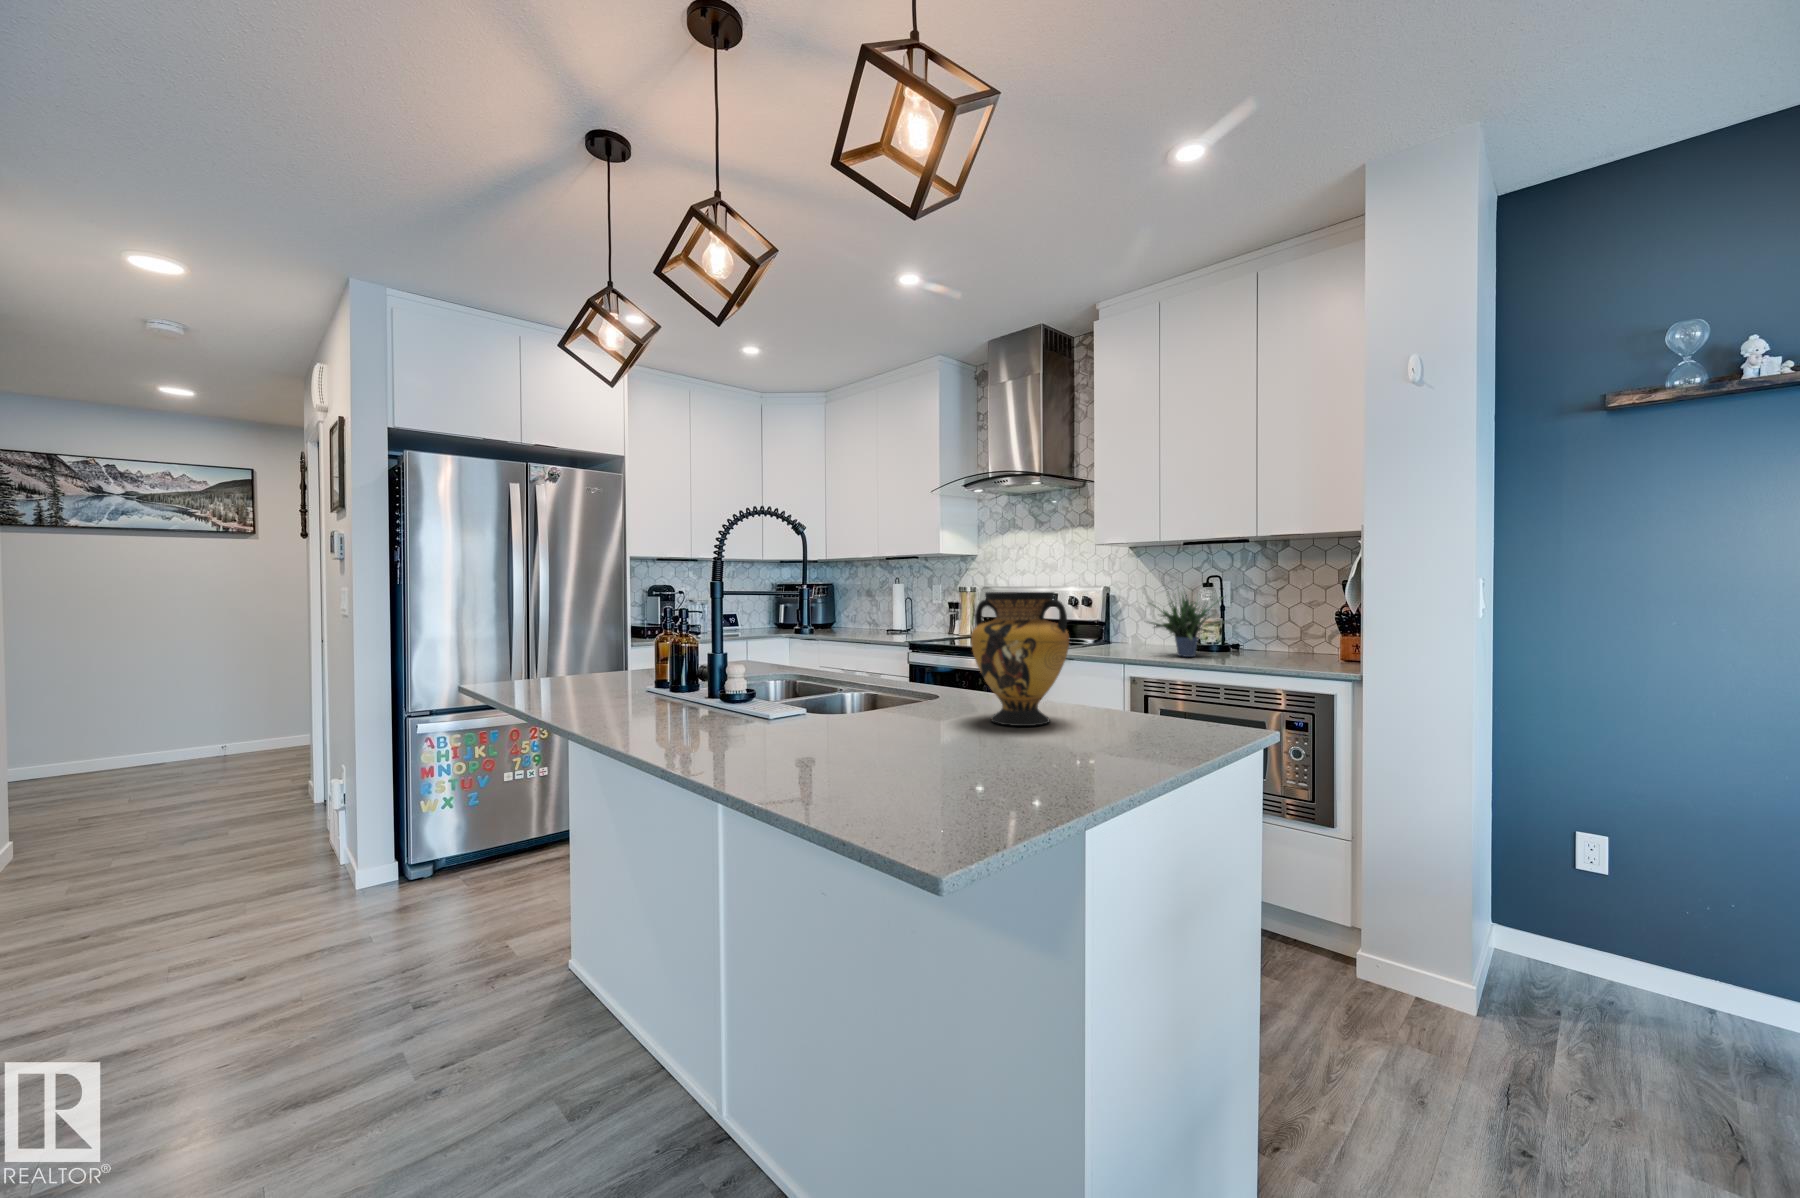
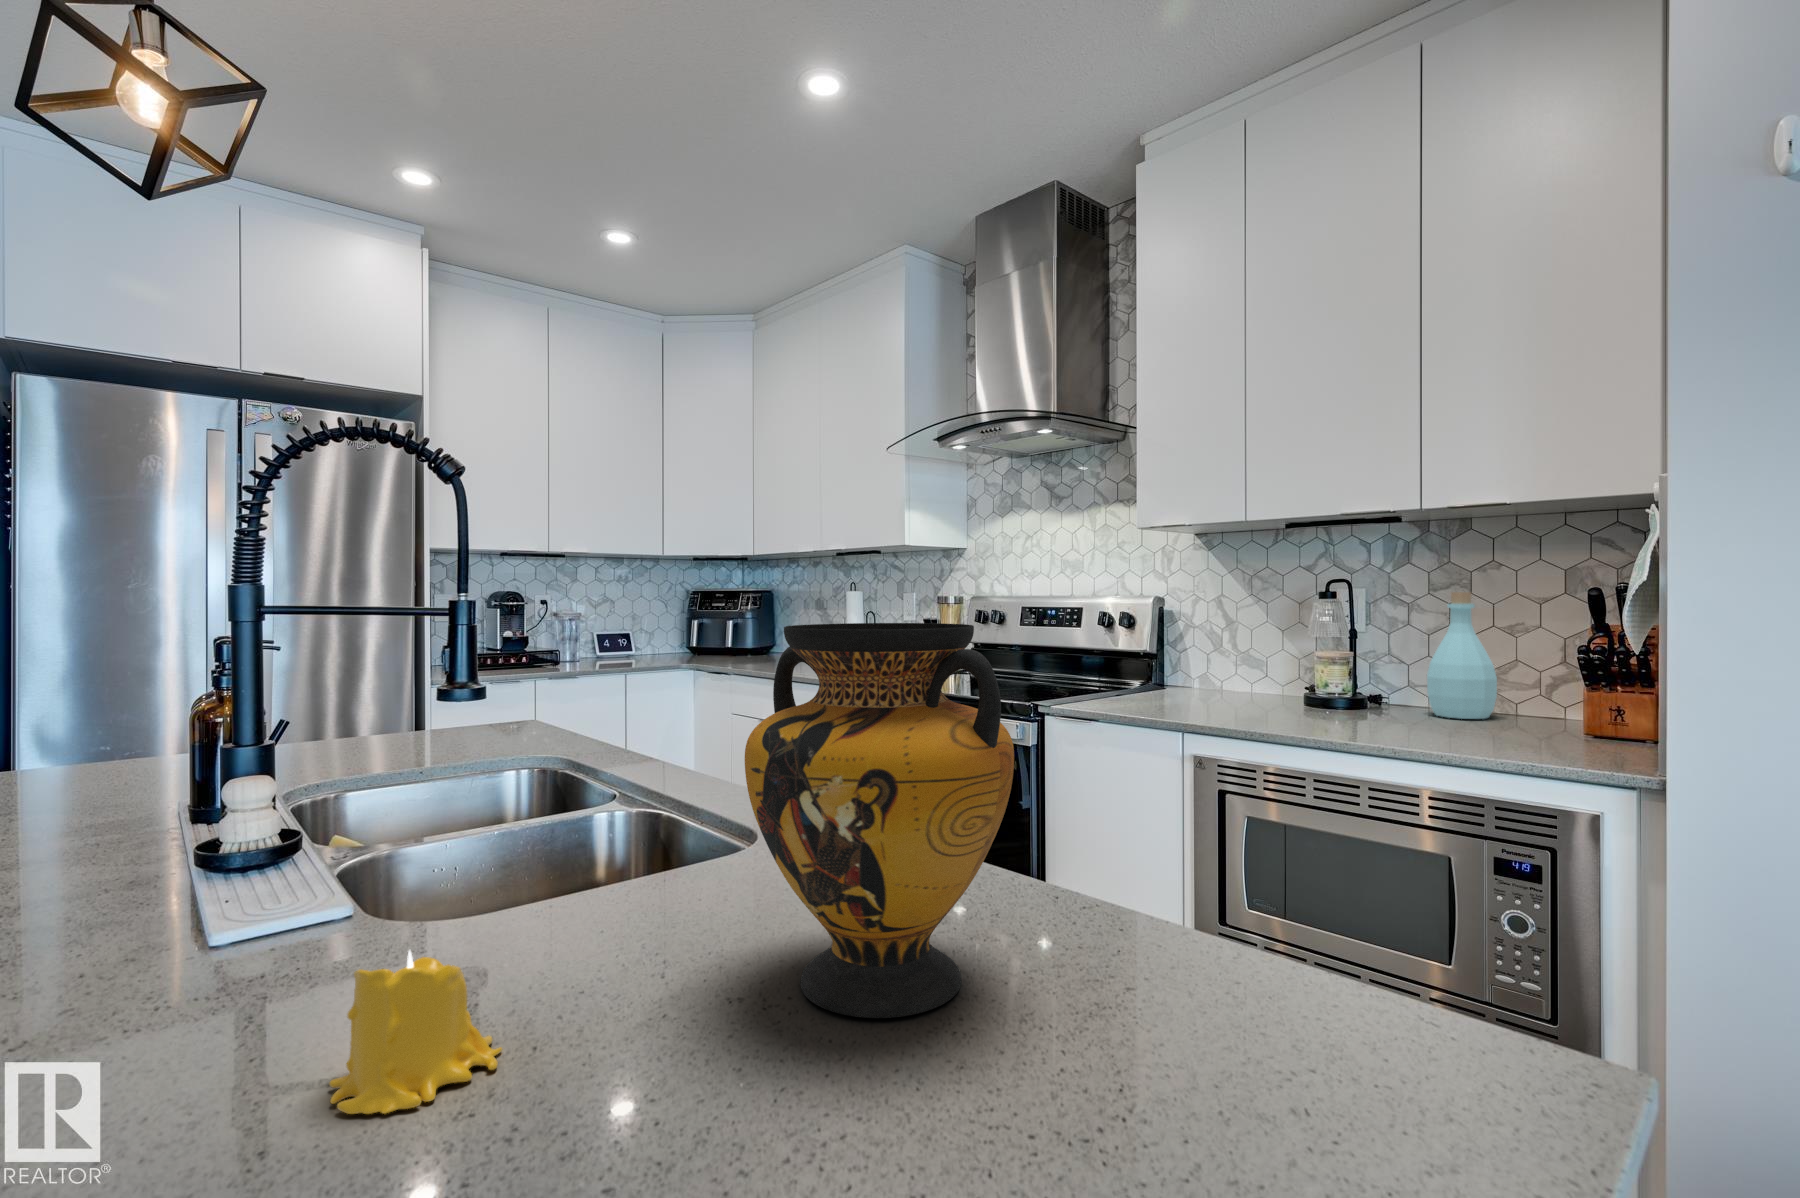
bottle: none [1262,583,1300,655] -> present [1427,592,1497,719]
potted plant: present [1150,591,1226,657] -> none [1220,580,1377,722]
candle: none [860,694,909,740] -> present [330,951,502,1114]

